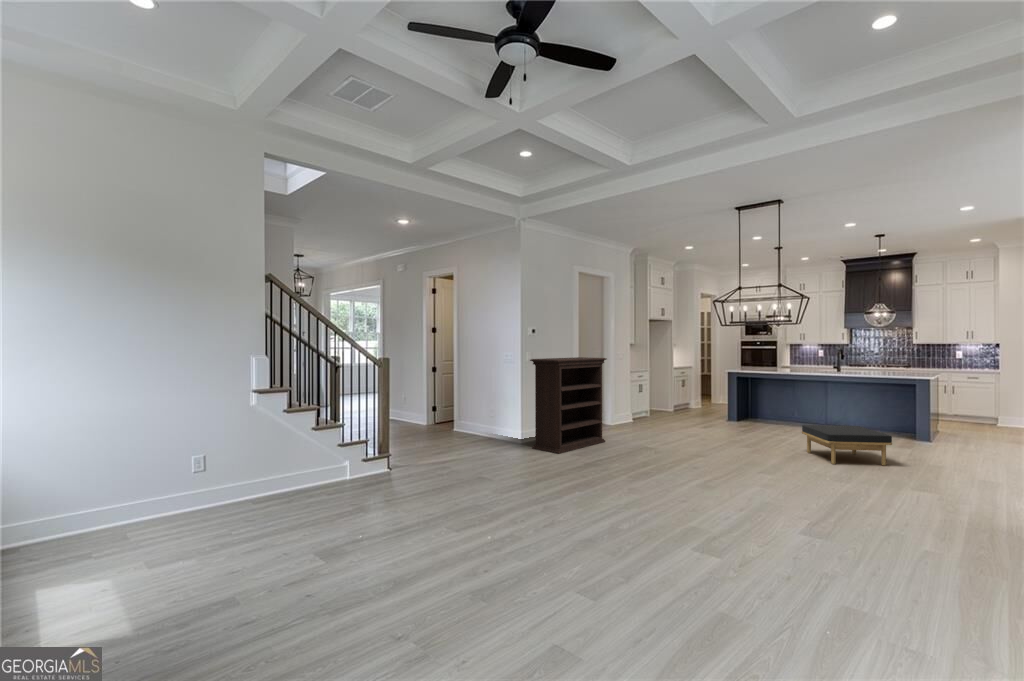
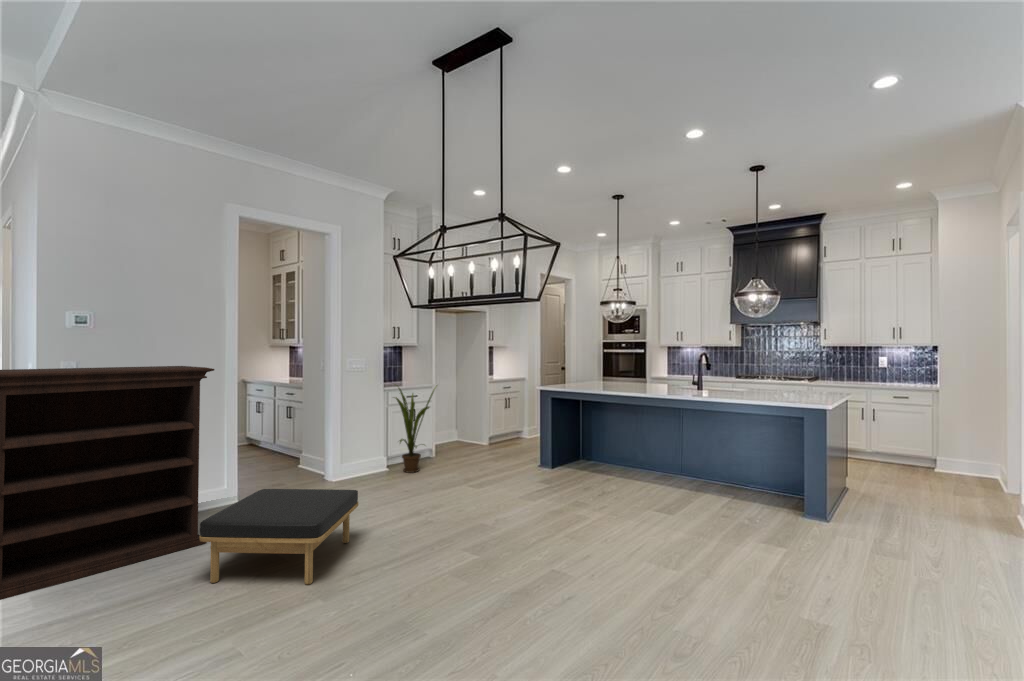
house plant: none [634,368,666,422] -> present [396,387,436,473]
ottoman: present [802,425,892,466] -> present [200,489,358,584]

